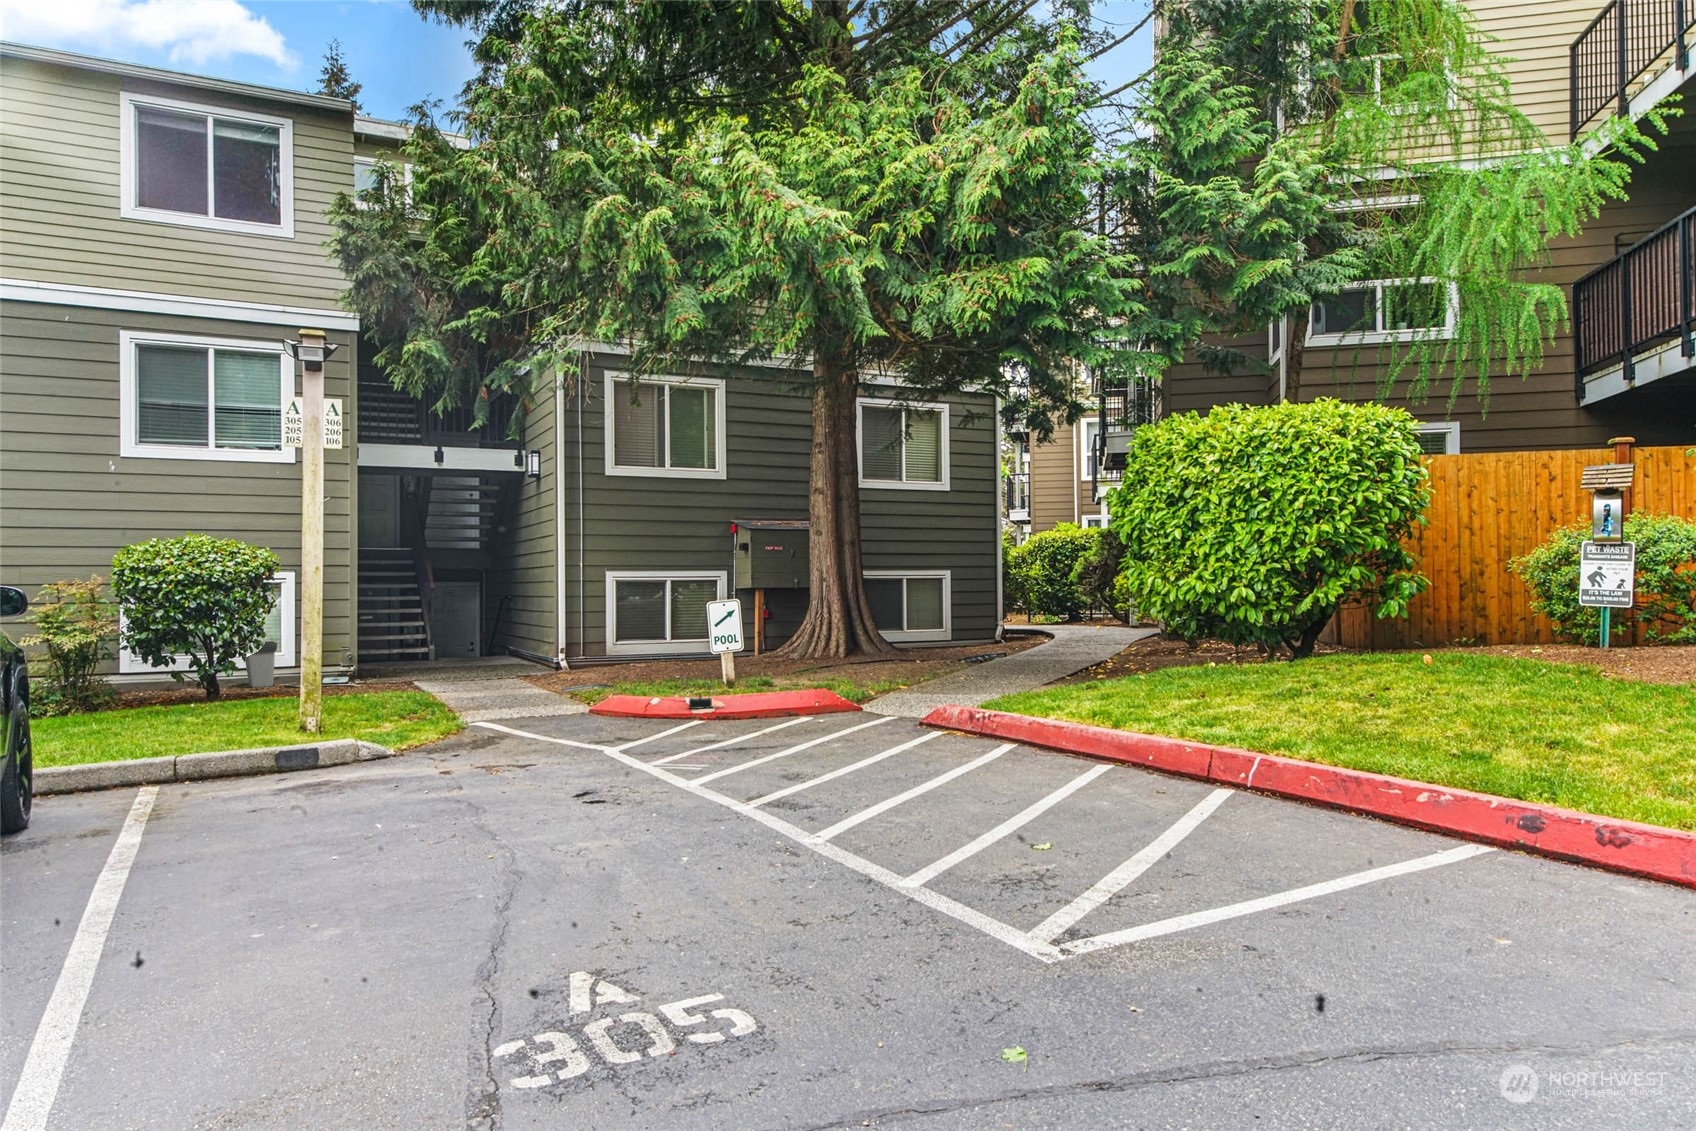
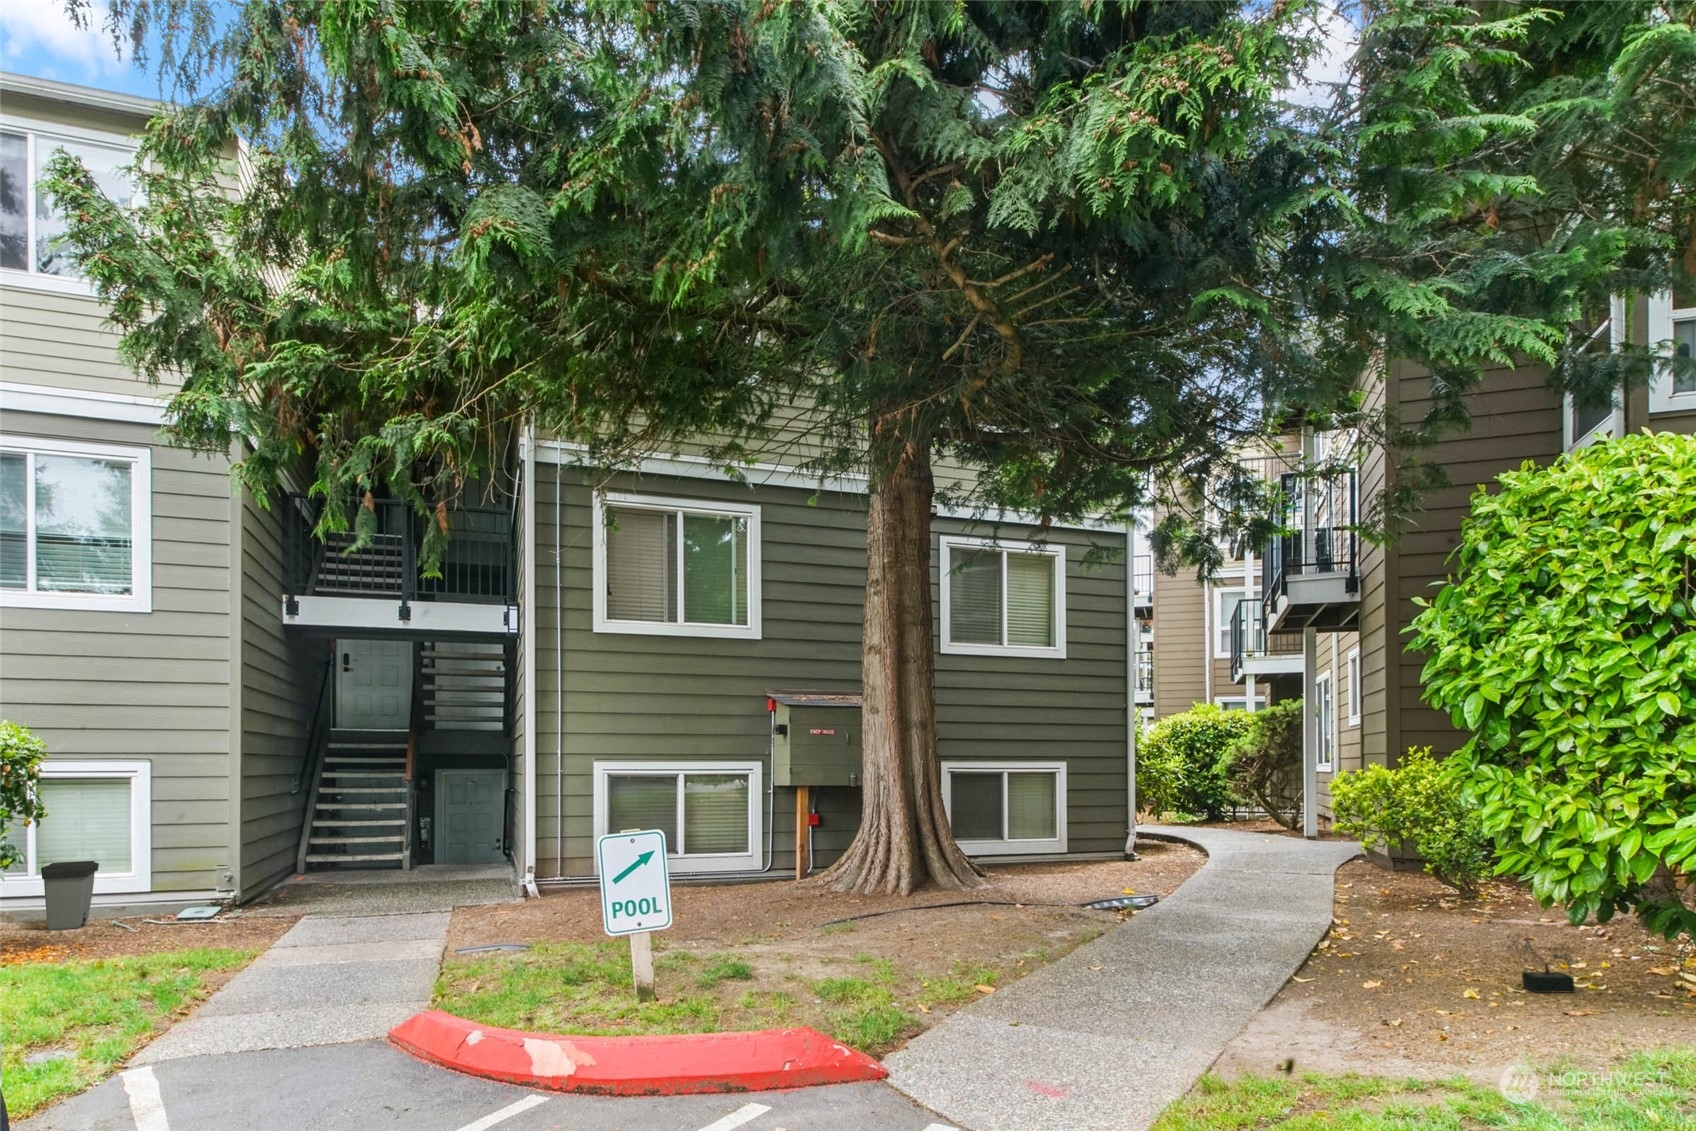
decorative plant: present [680,677,715,709] -> present [1507,933,1579,993]

